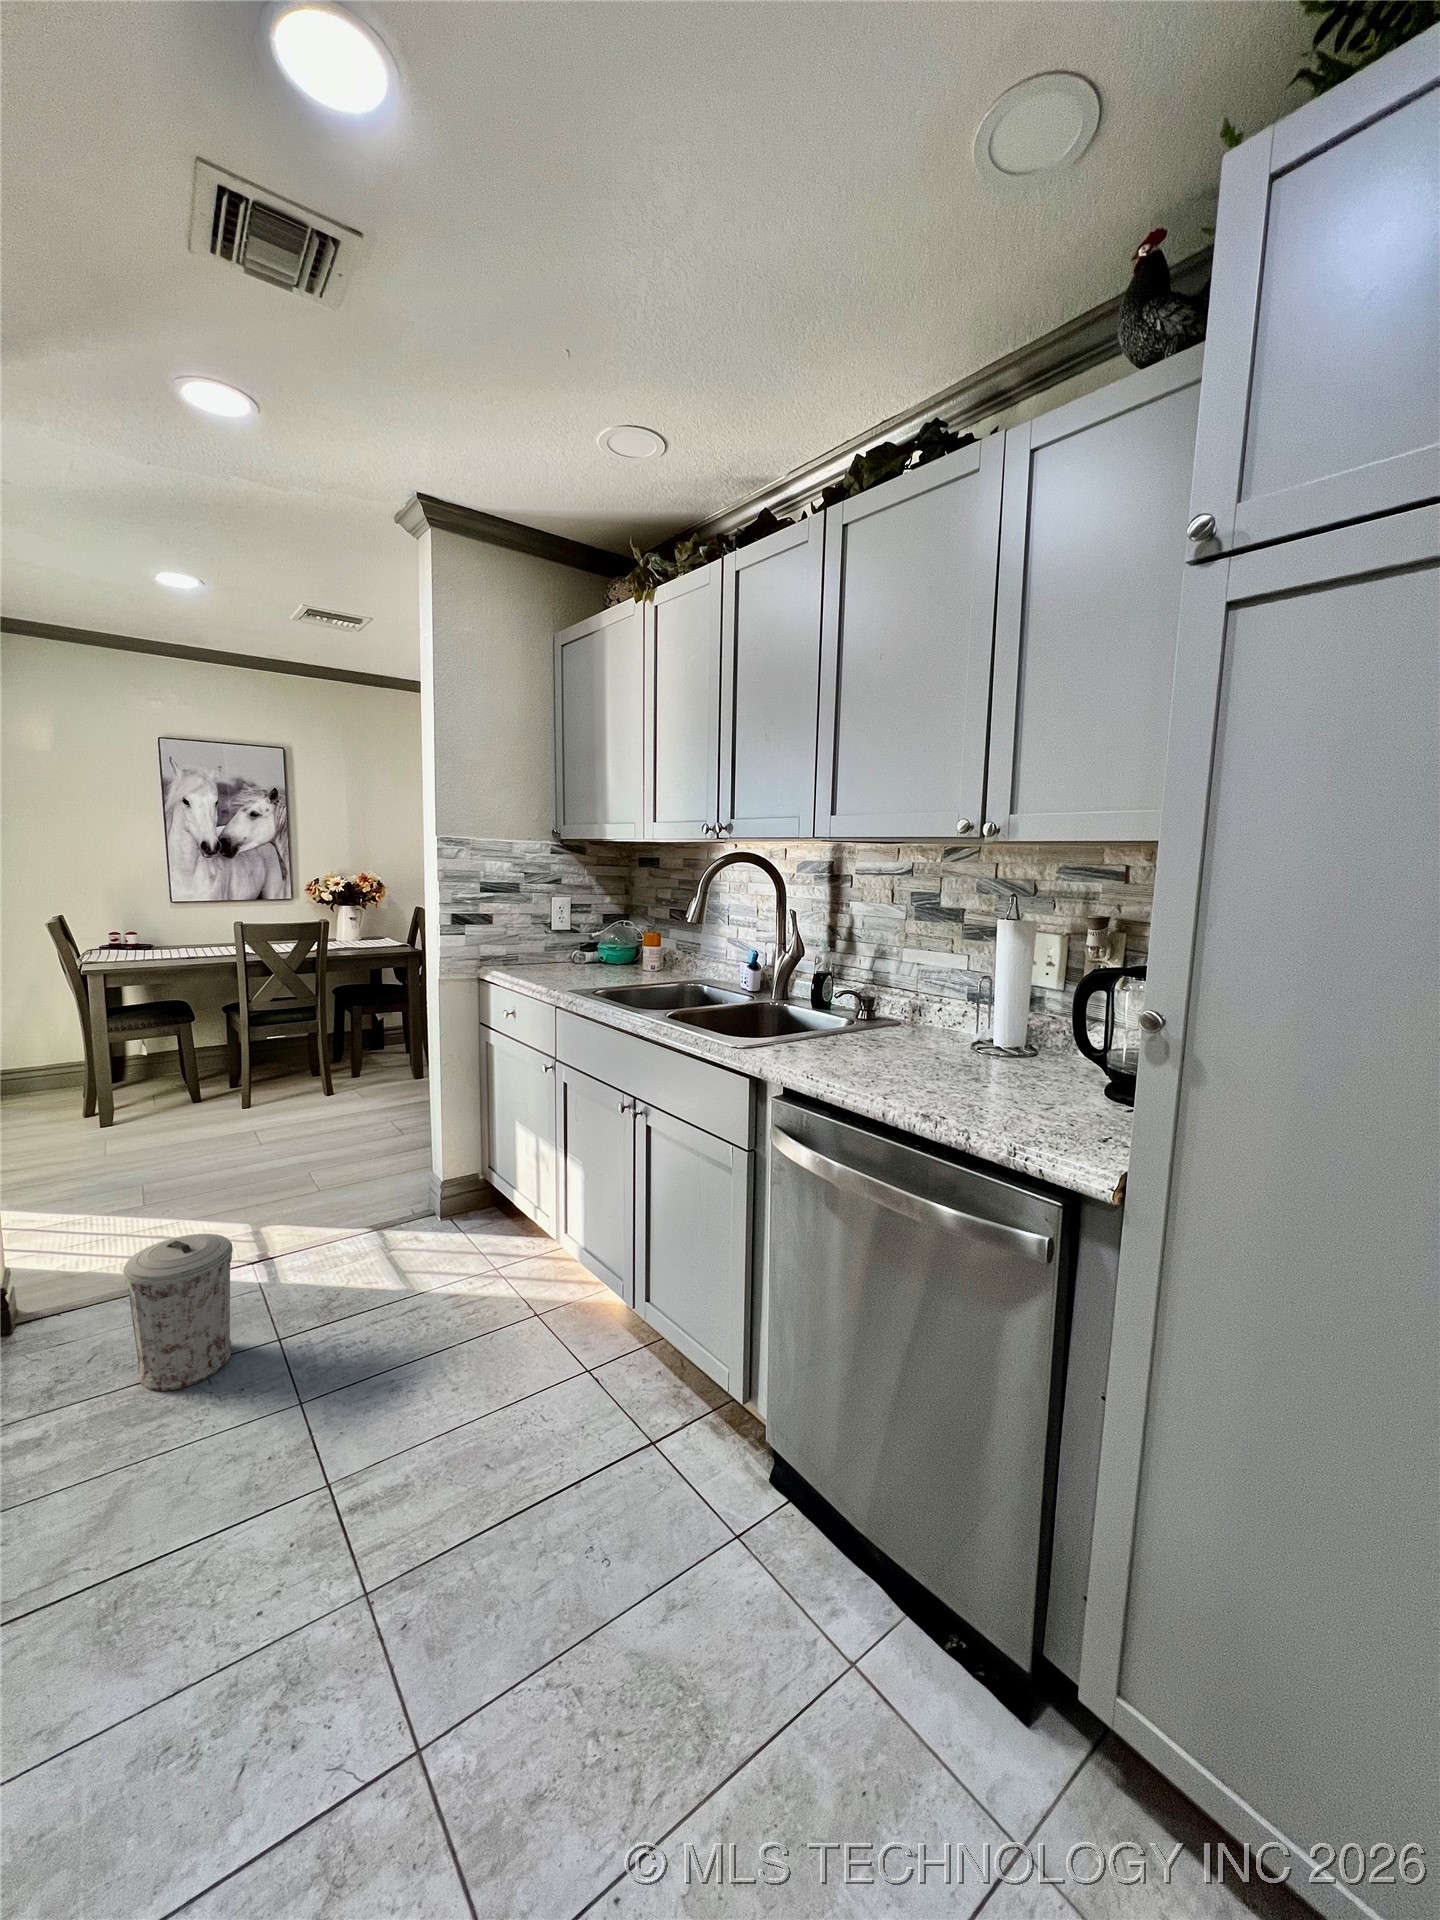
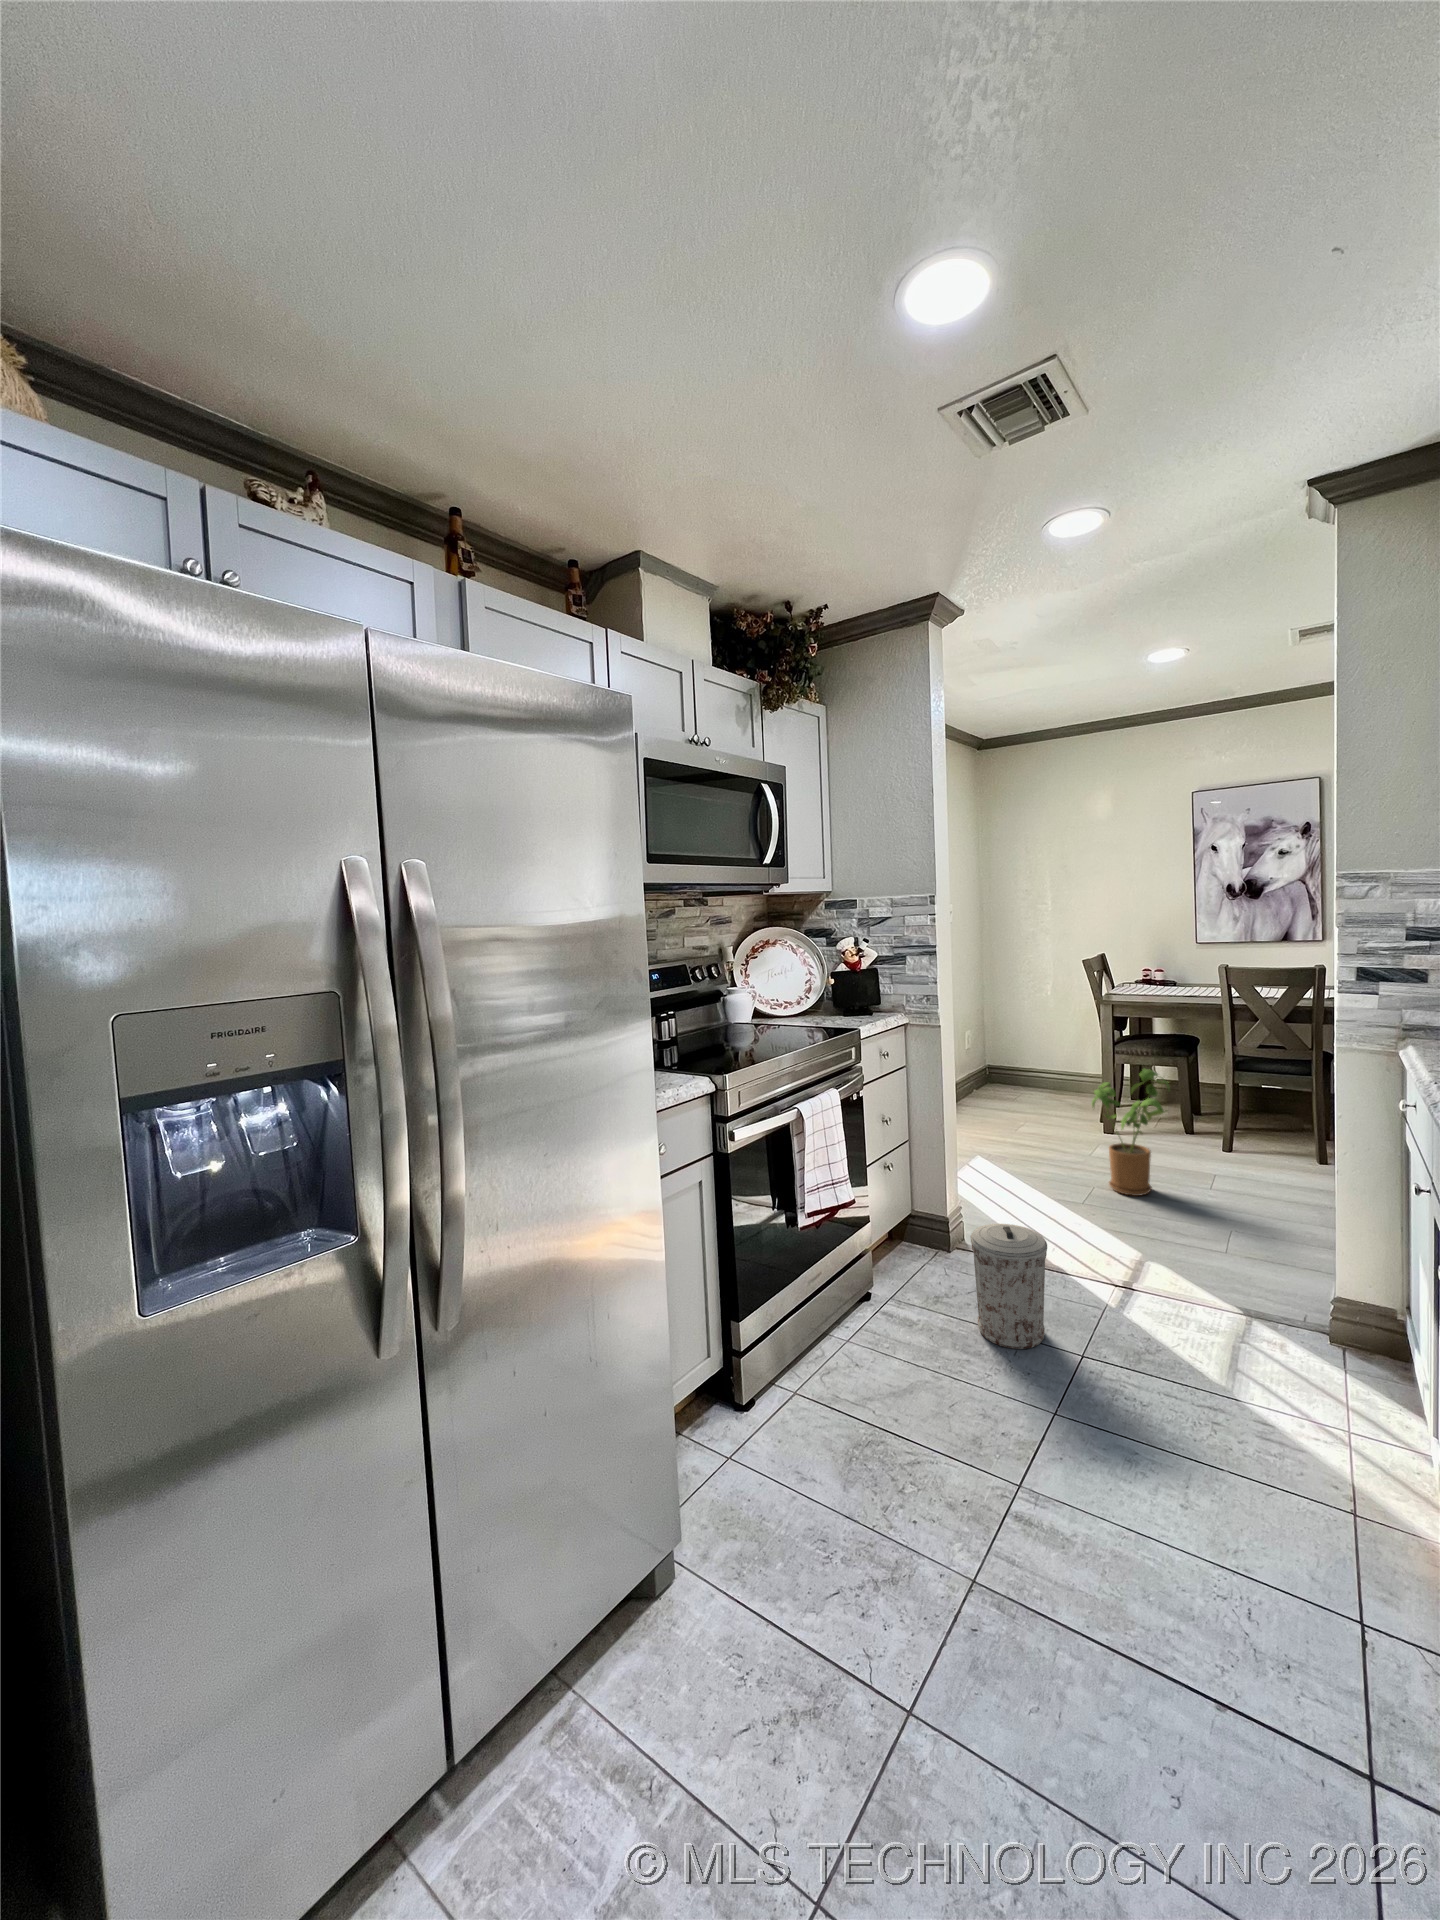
house plant: none [131,1036,232,1179] -> present [1092,1069,1169,1196]

